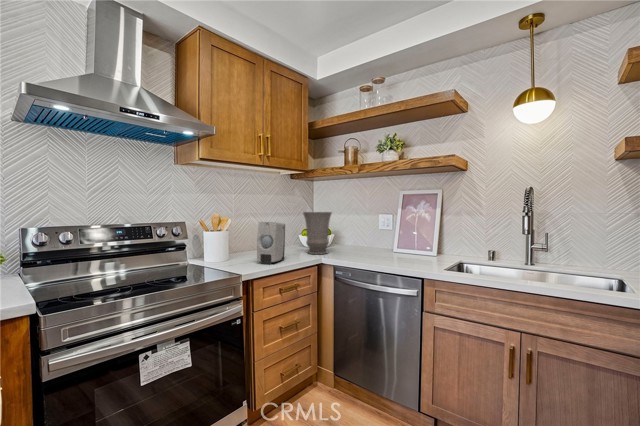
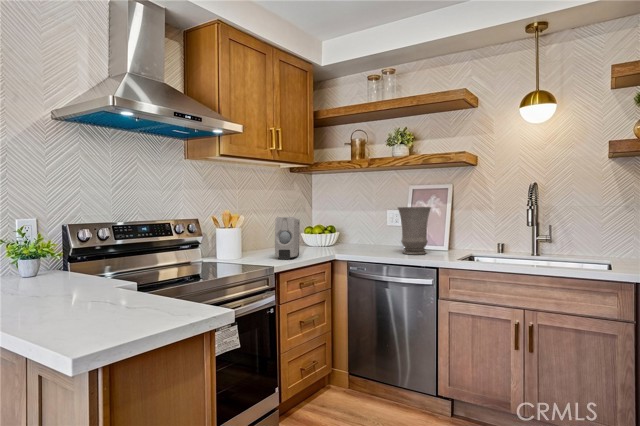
vase: present [303,212,332,254] -> present [398,207,431,255]

